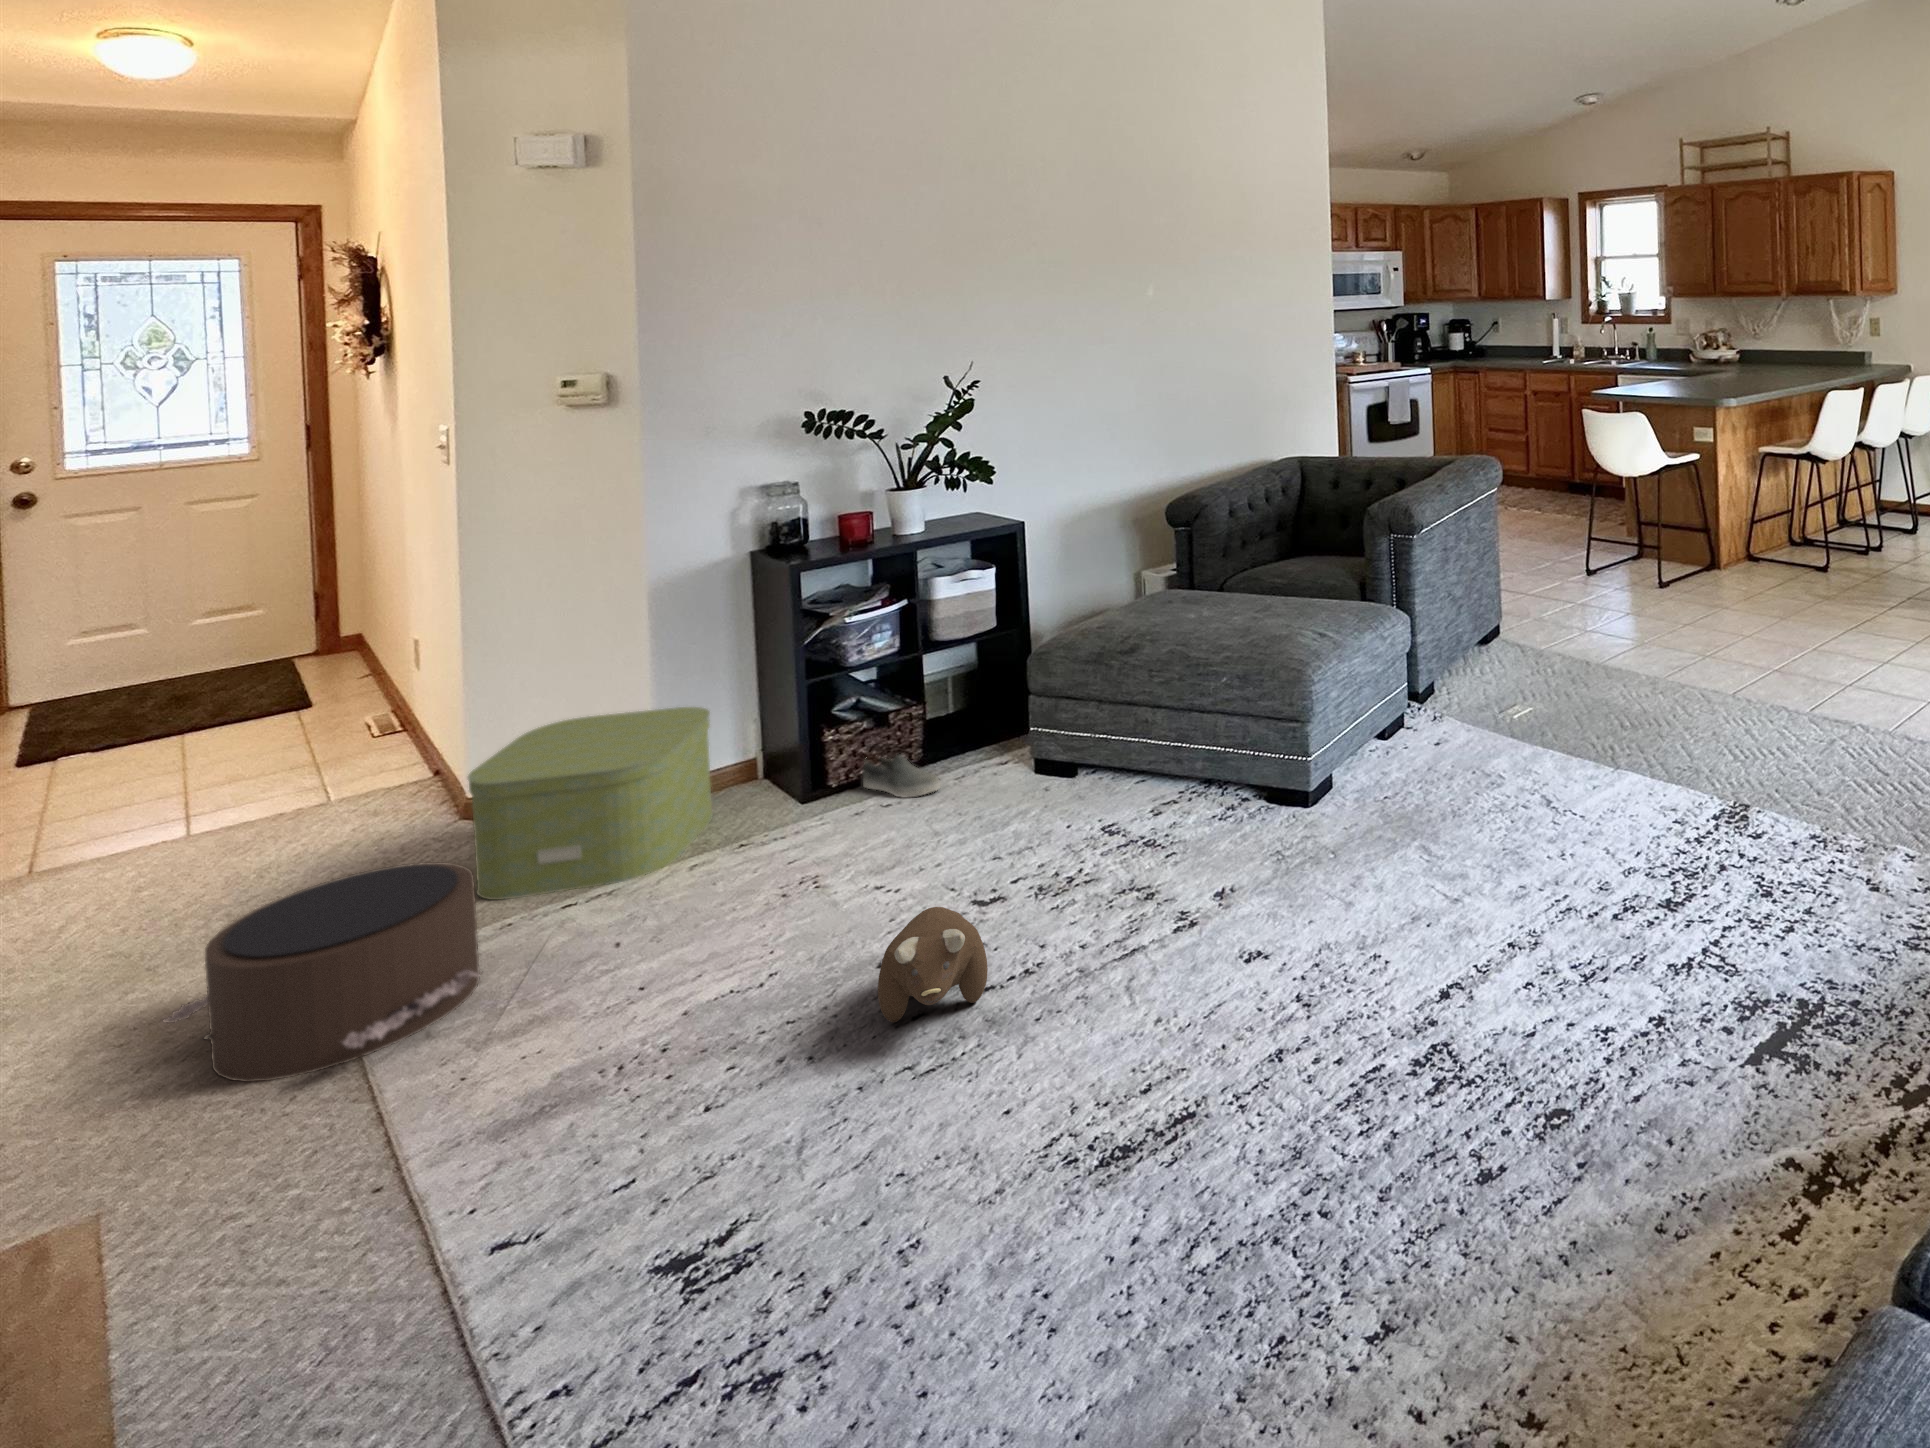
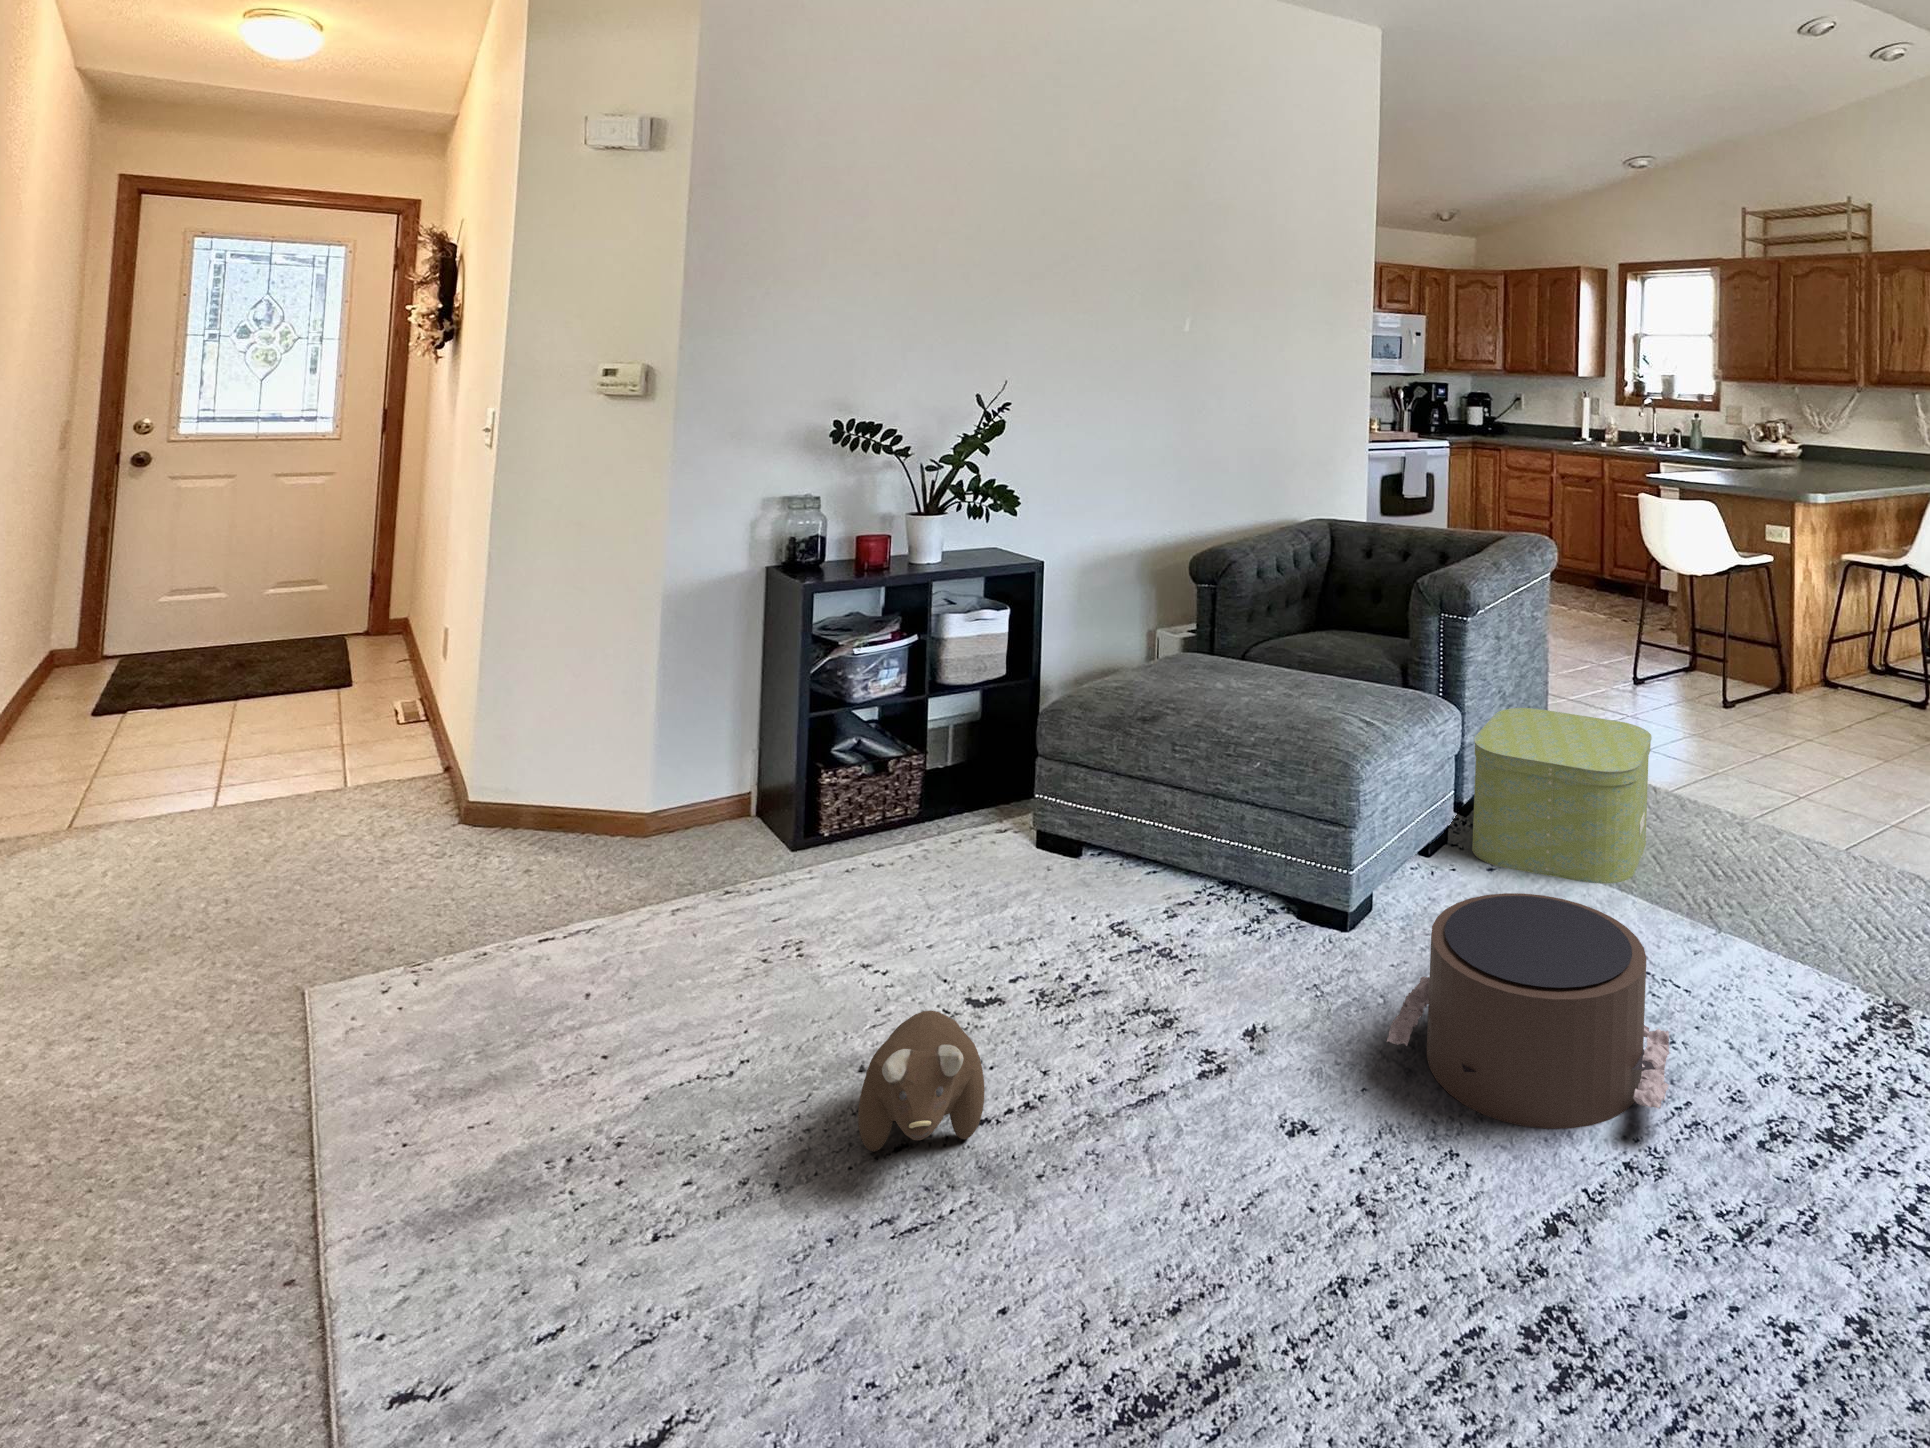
storage box: present [468,707,713,900] -> present [1472,708,1652,884]
shoe: present [862,755,941,798] -> none [856,806,937,859]
pouf: present [163,862,480,1082] -> present [1387,893,1669,1129]

